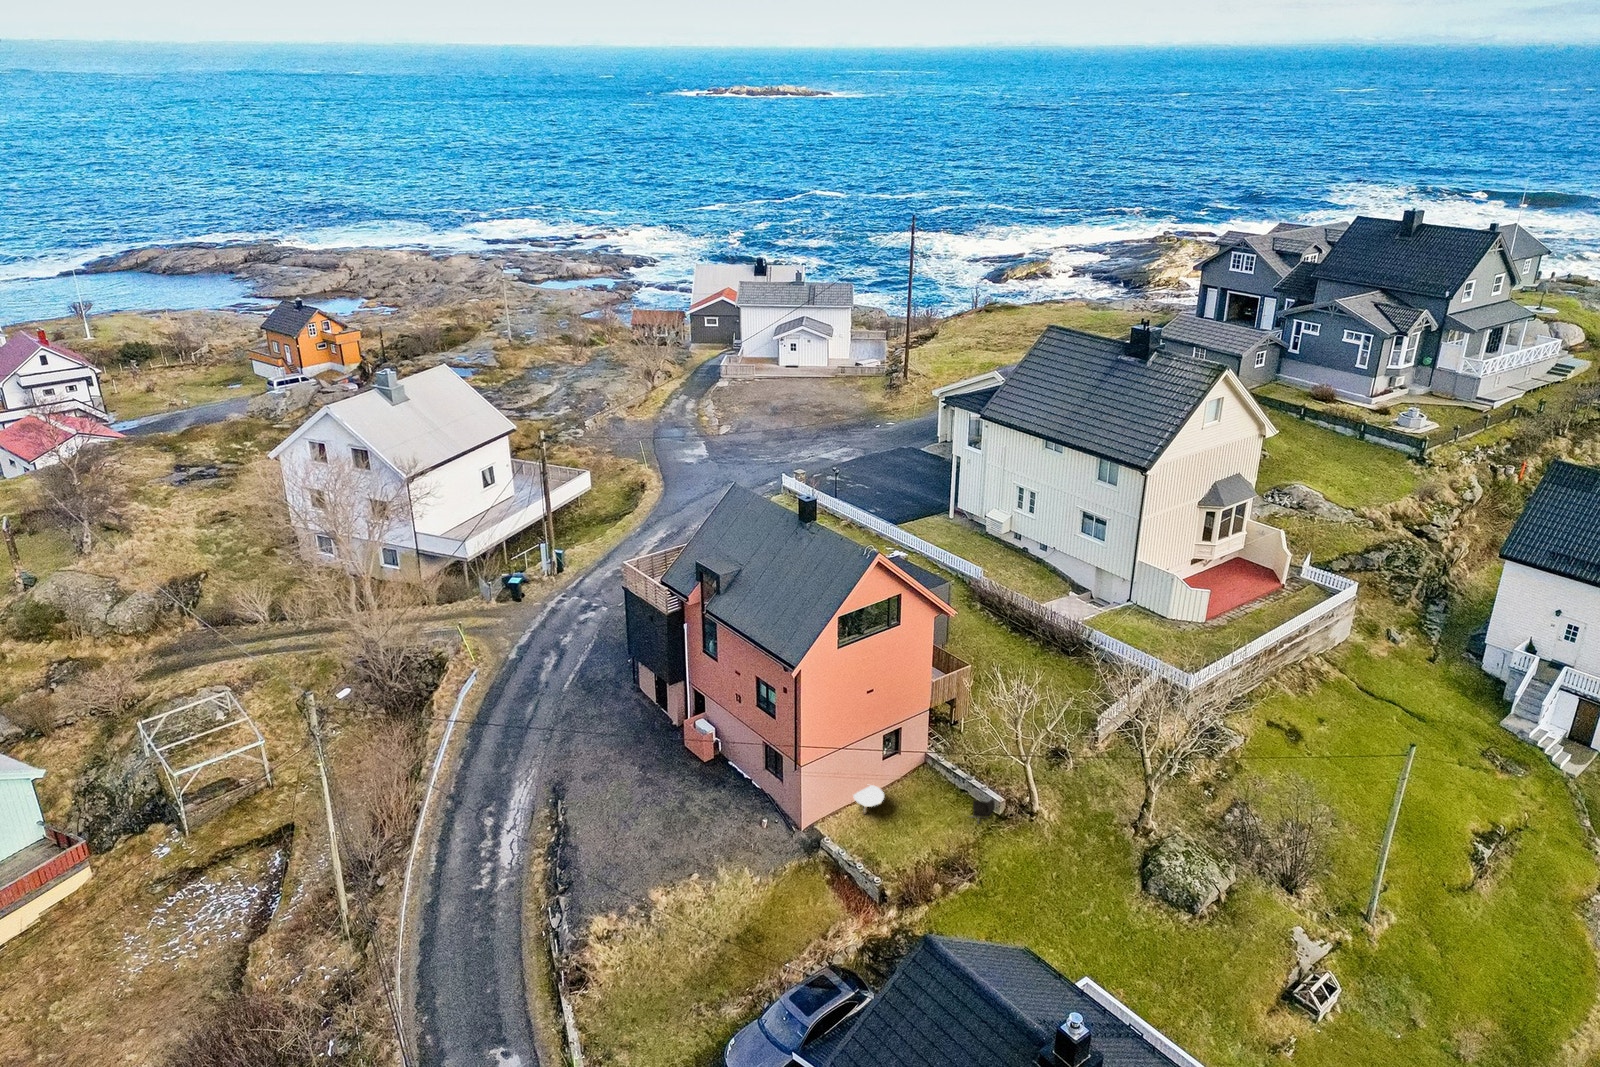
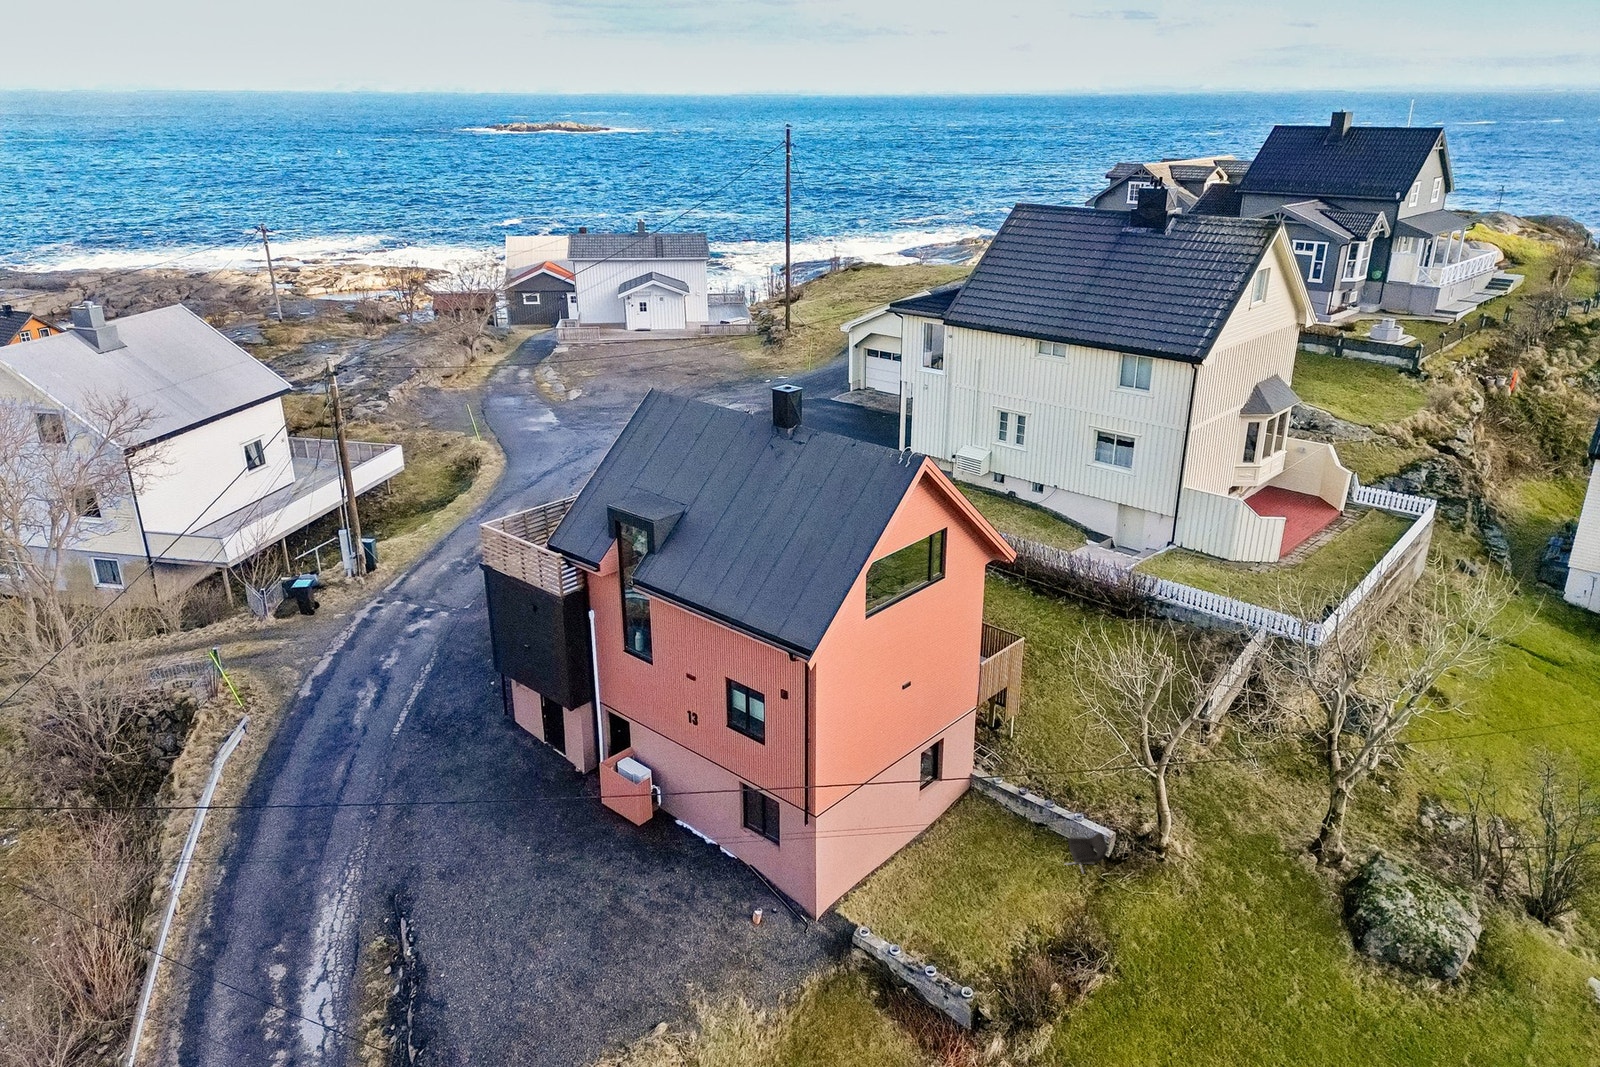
round table: present [853,785,884,814] -> none [888,832,937,880]

